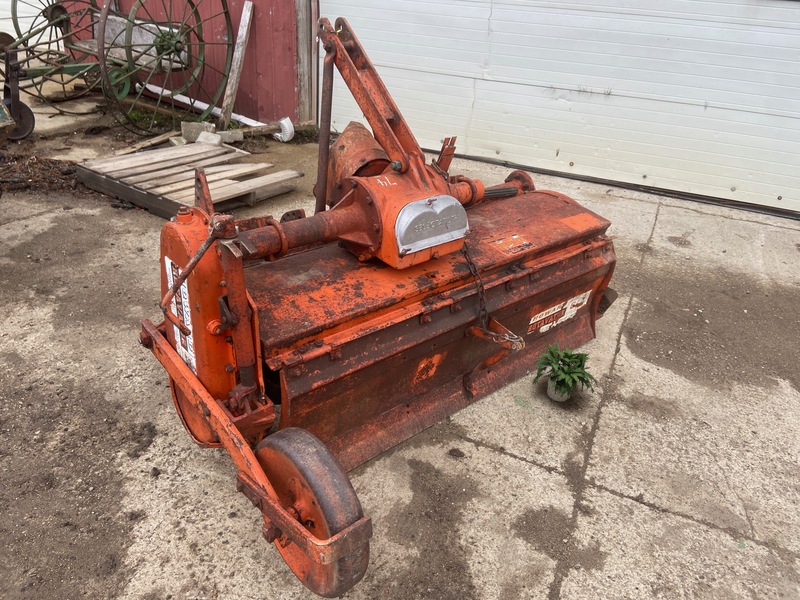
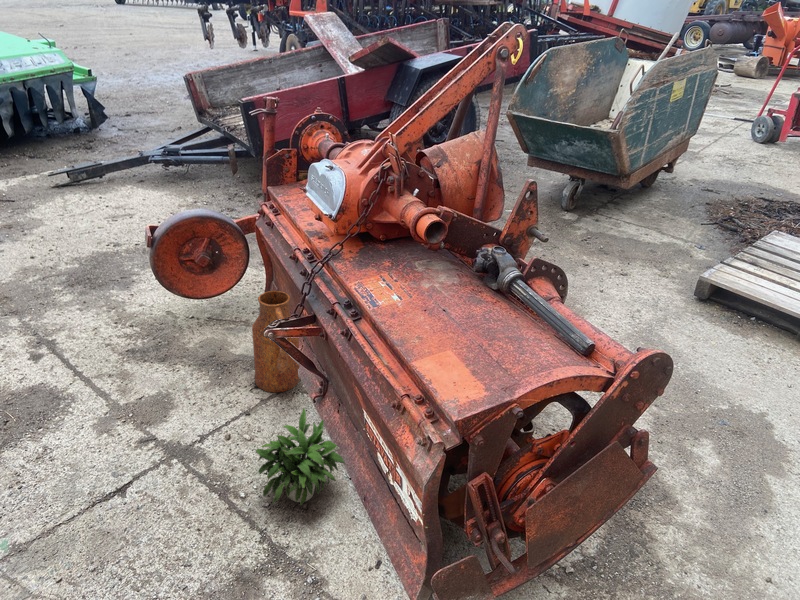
watering can: none [415,339,502,461] -> present [252,291,300,393]

